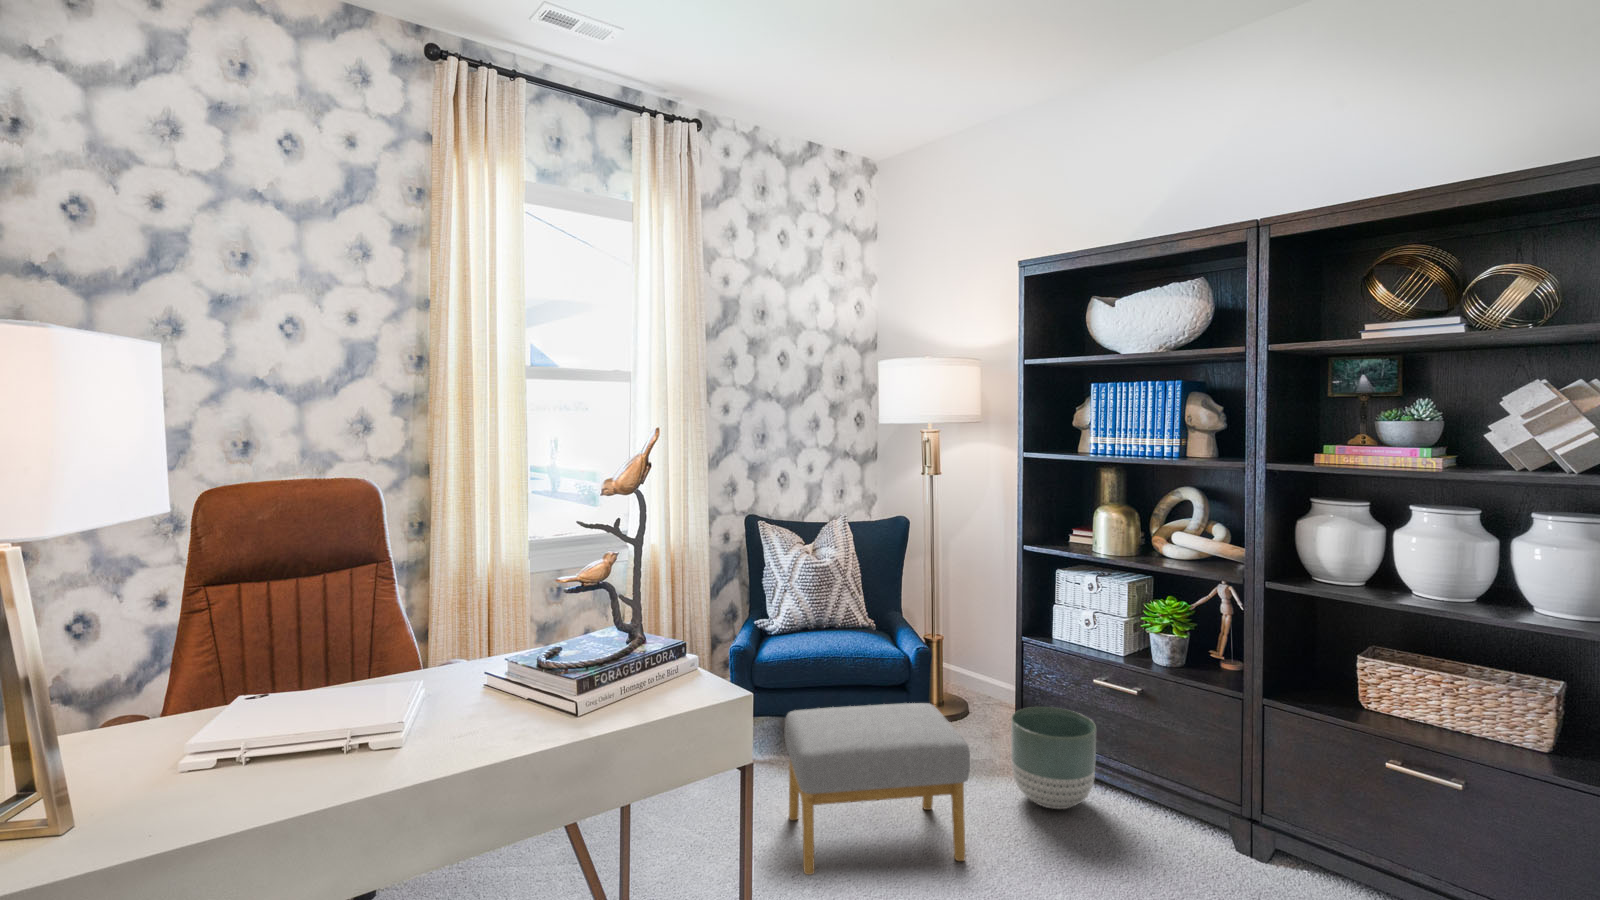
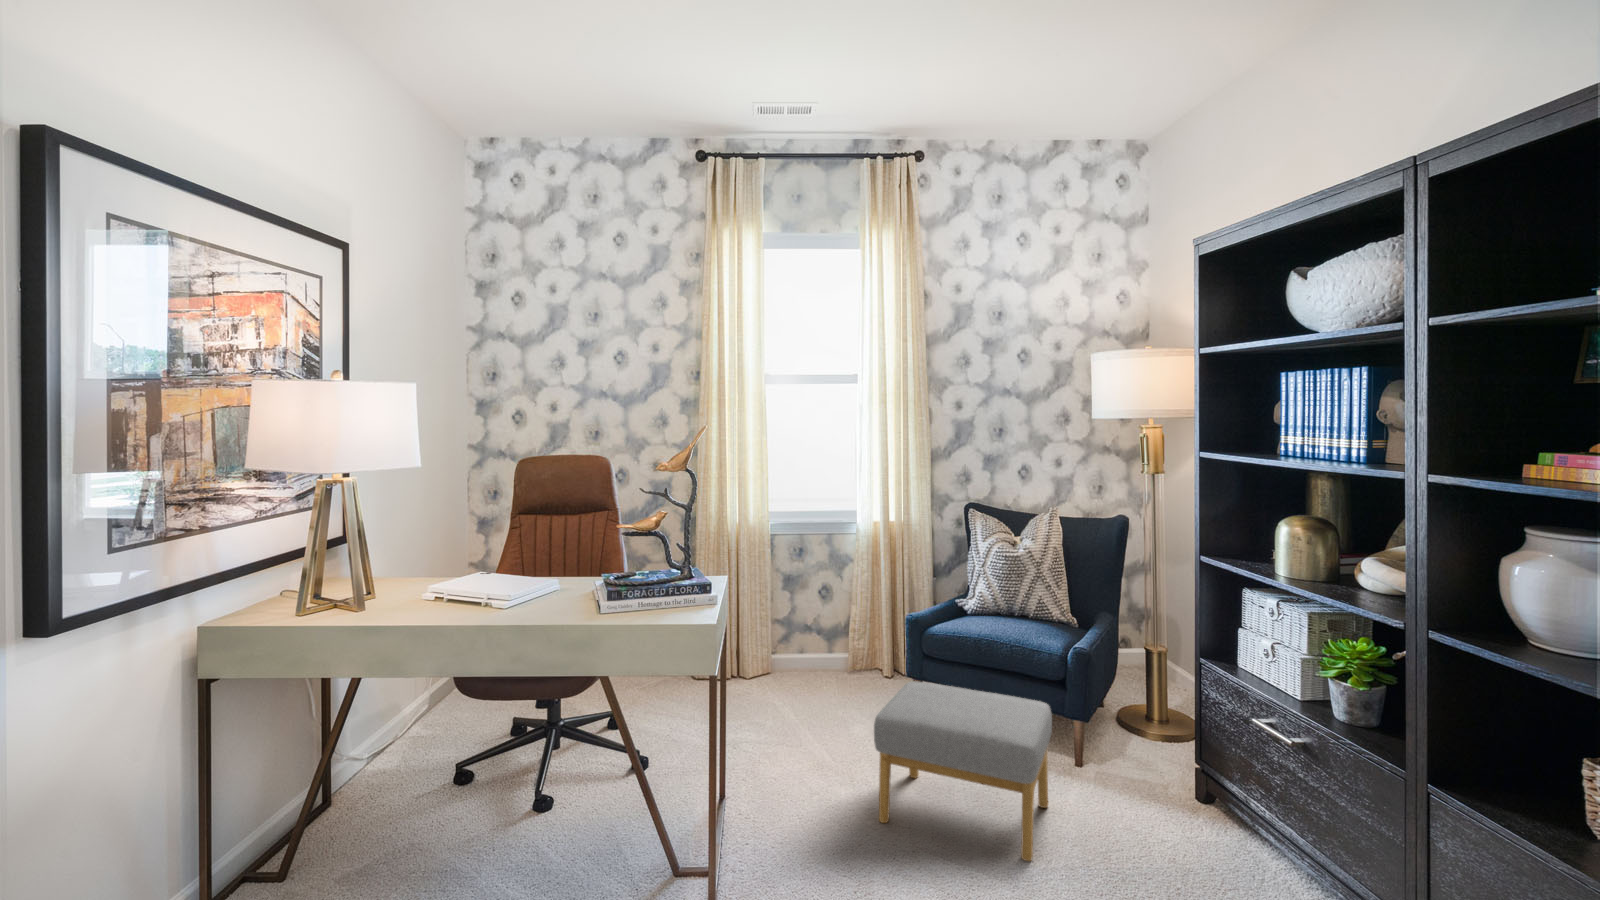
planter: present [1011,707,1096,809] -> none [1142,735,1245,855]

